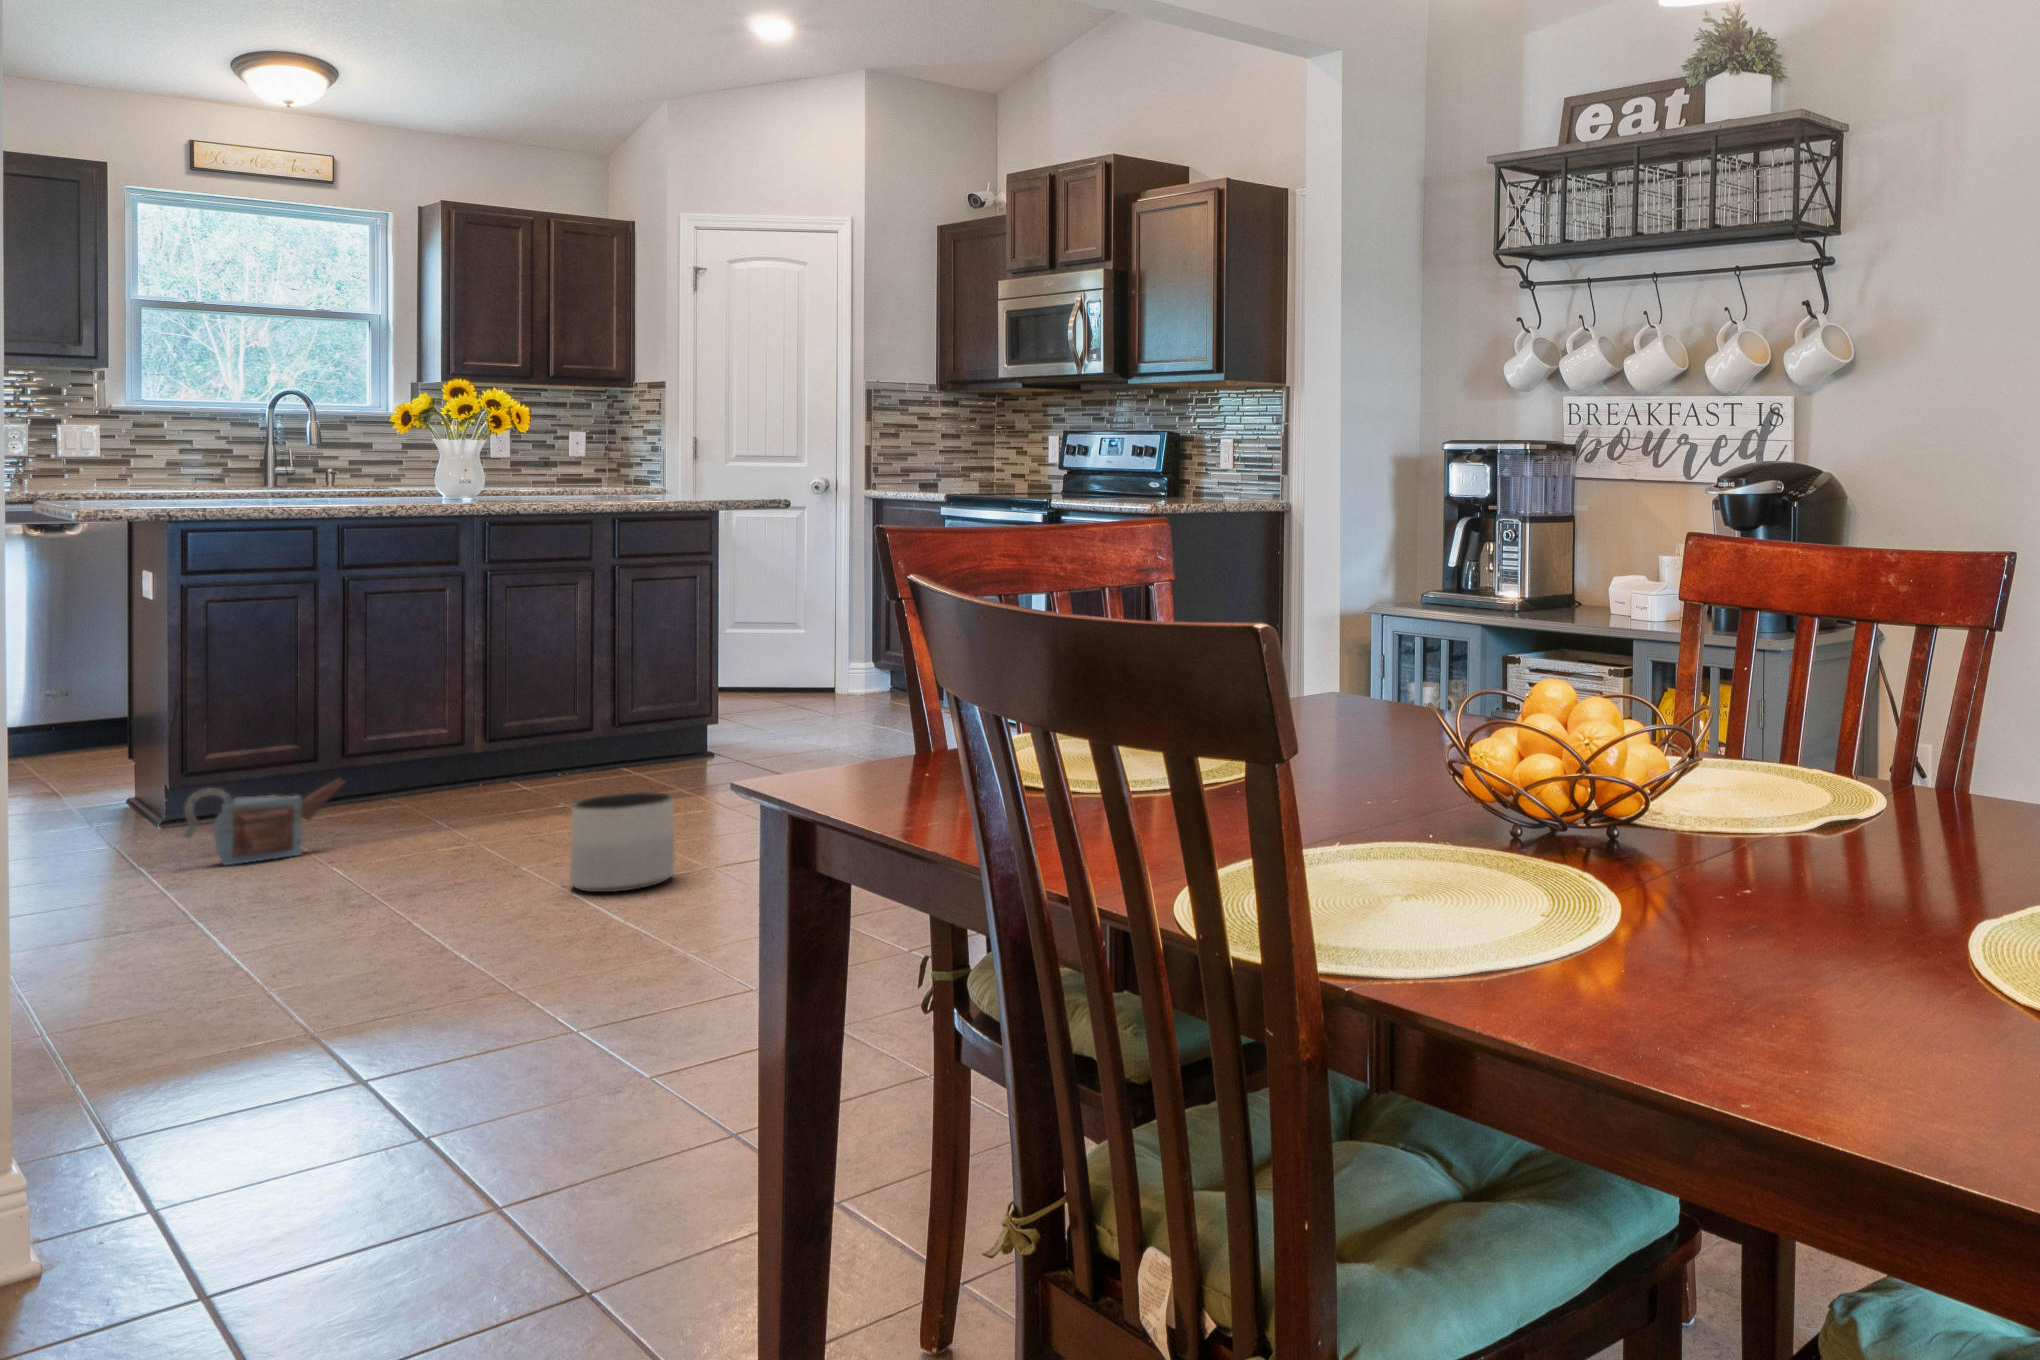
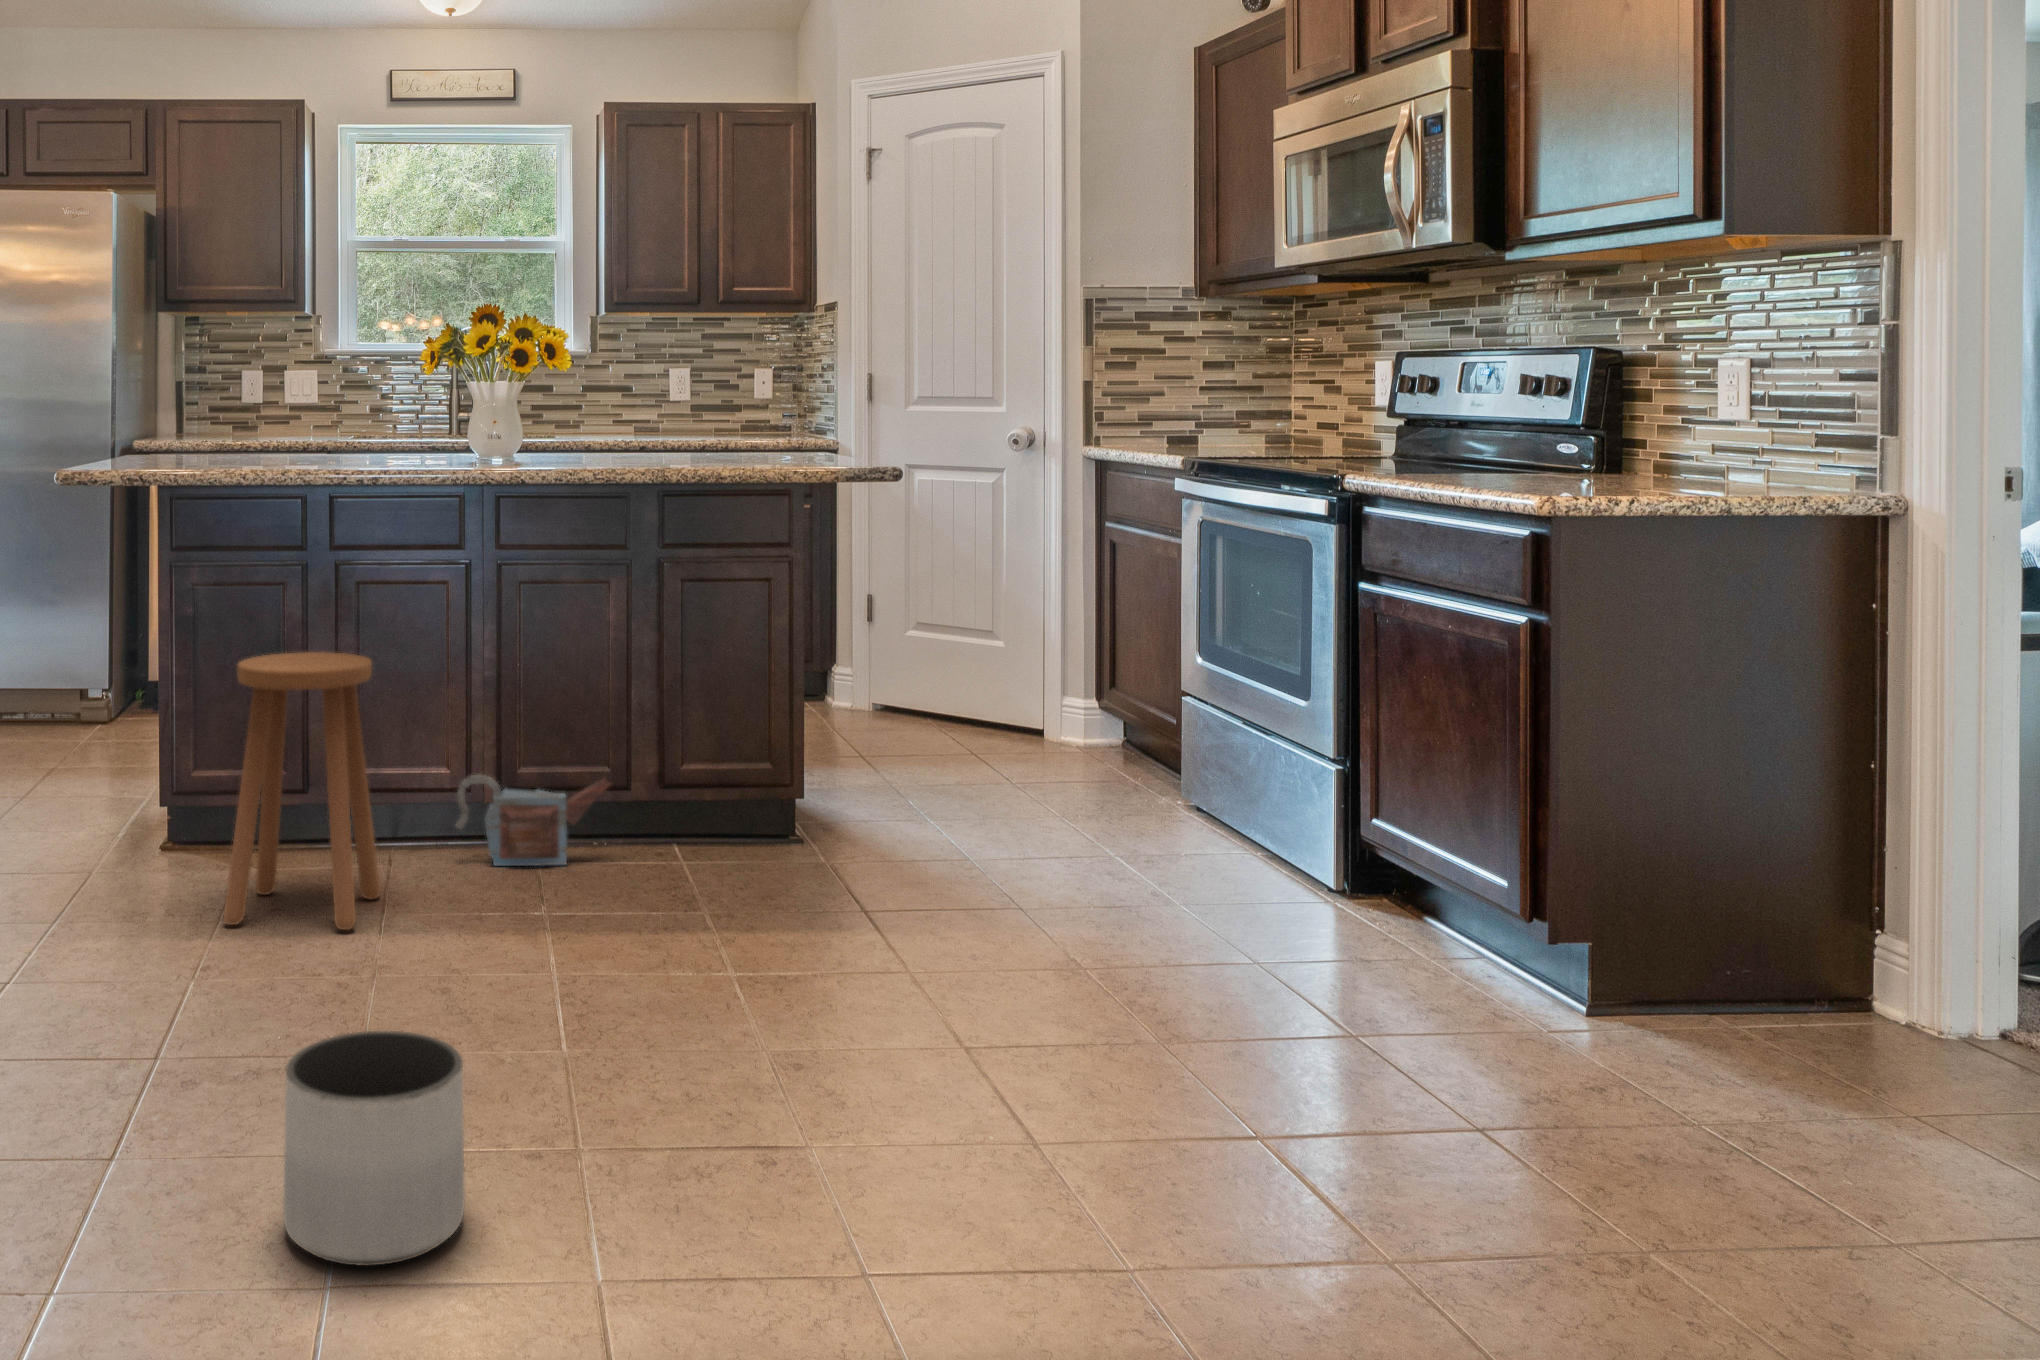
stool: none [317,640,434,834] -> present [224,652,380,930]
watering can: present [183,778,345,865] -> present [456,775,611,866]

